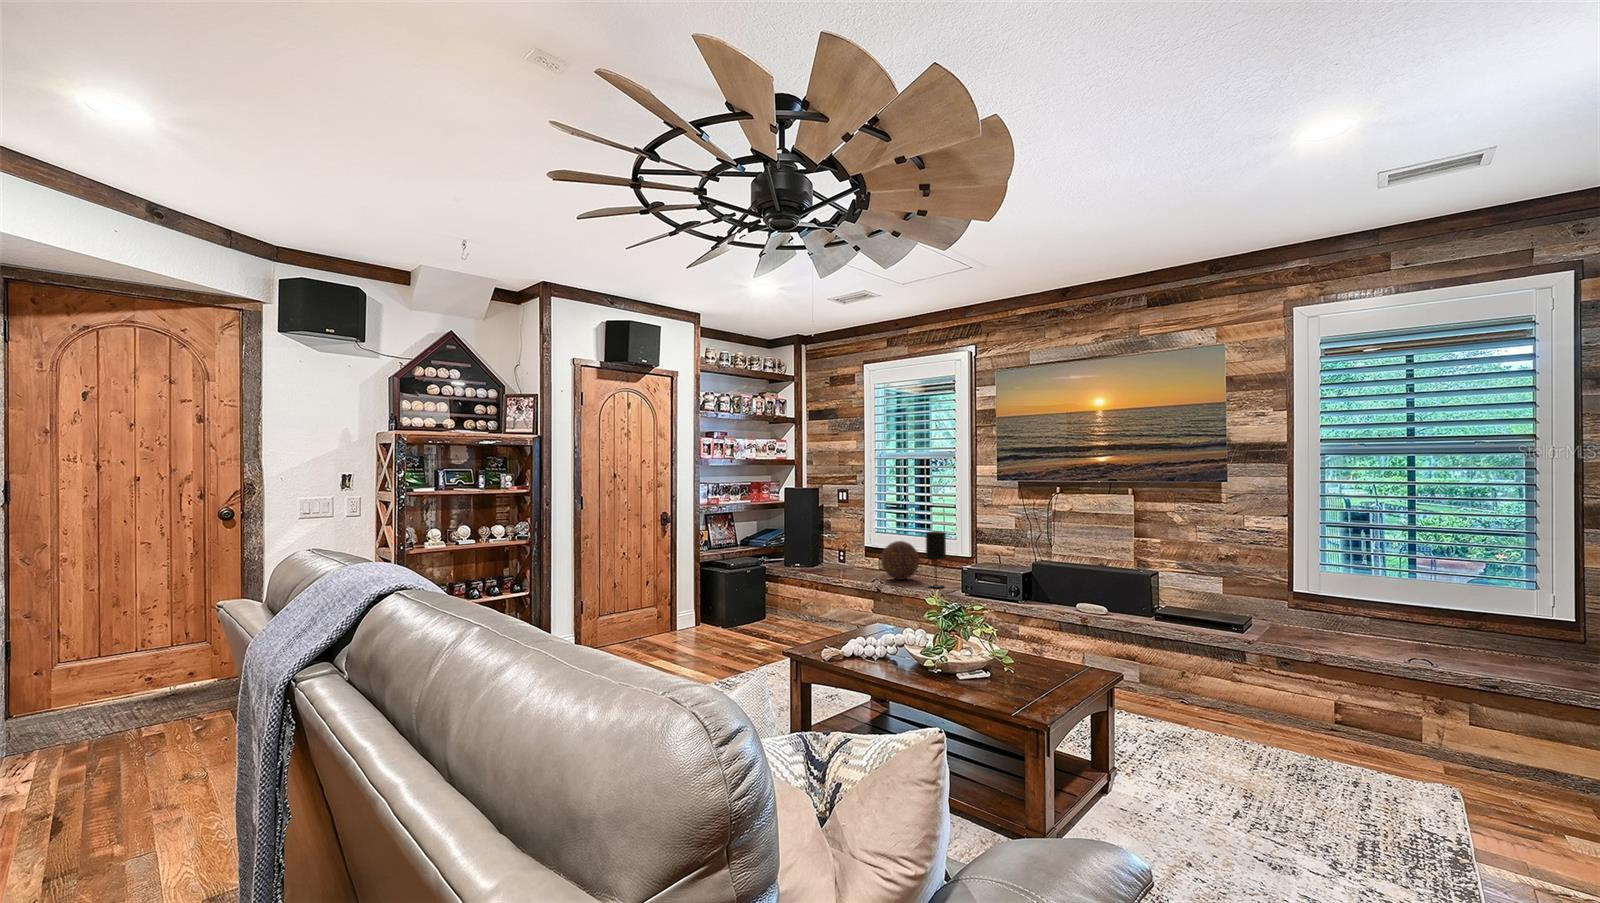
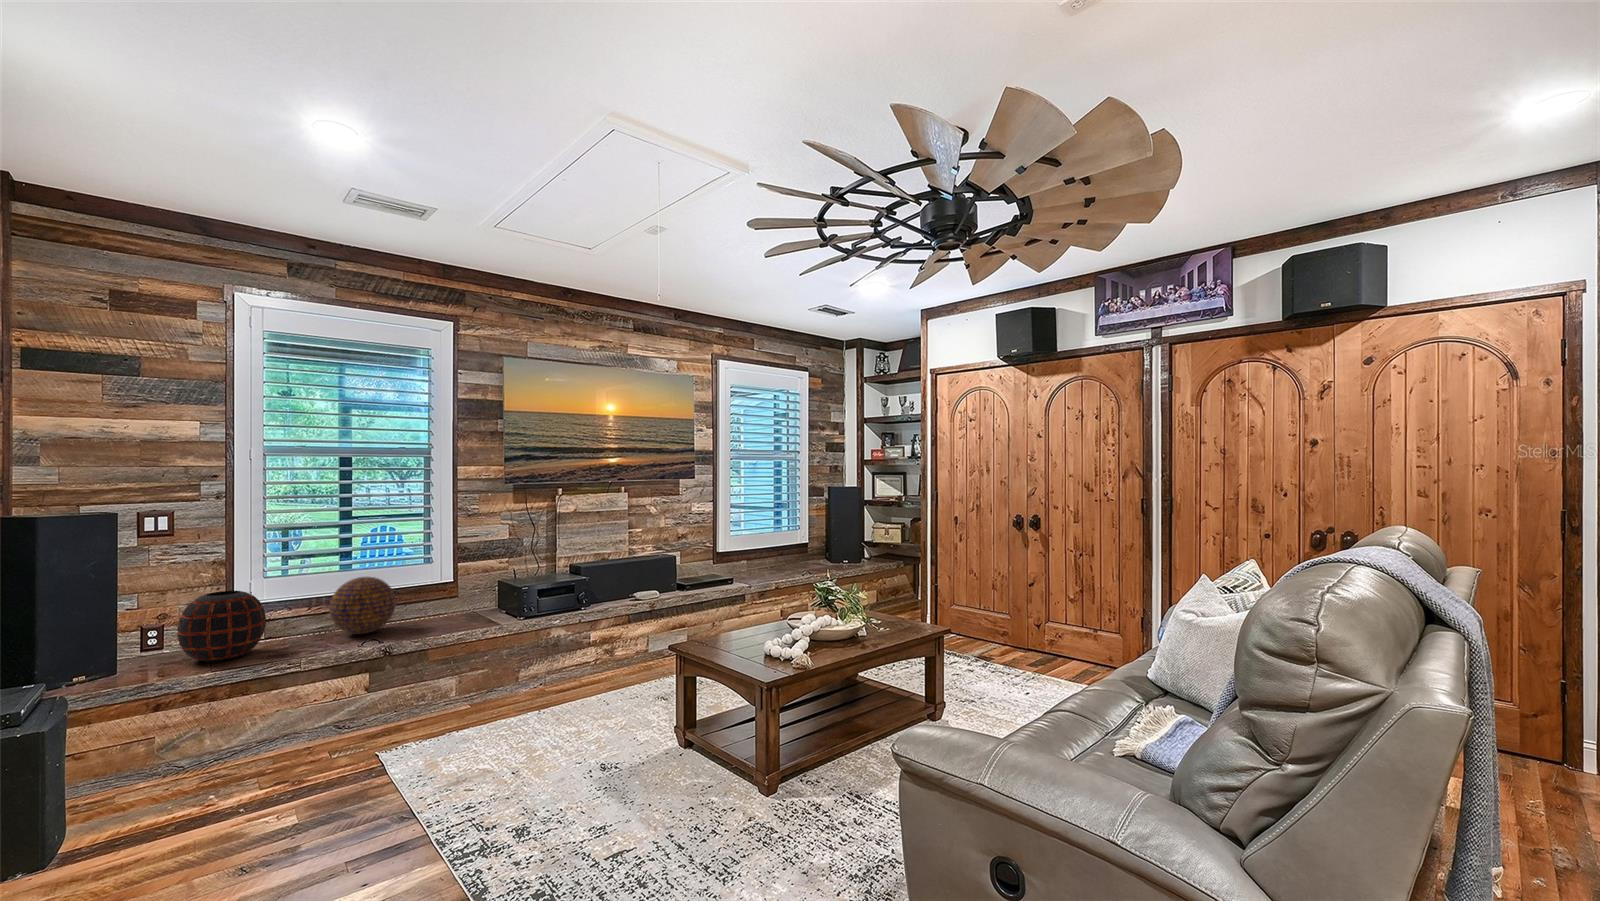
table lamp: present [926,531,946,588] -> none [438,551,467,627]
decorative vase: none [824,537,861,574] -> present [177,591,266,662]

